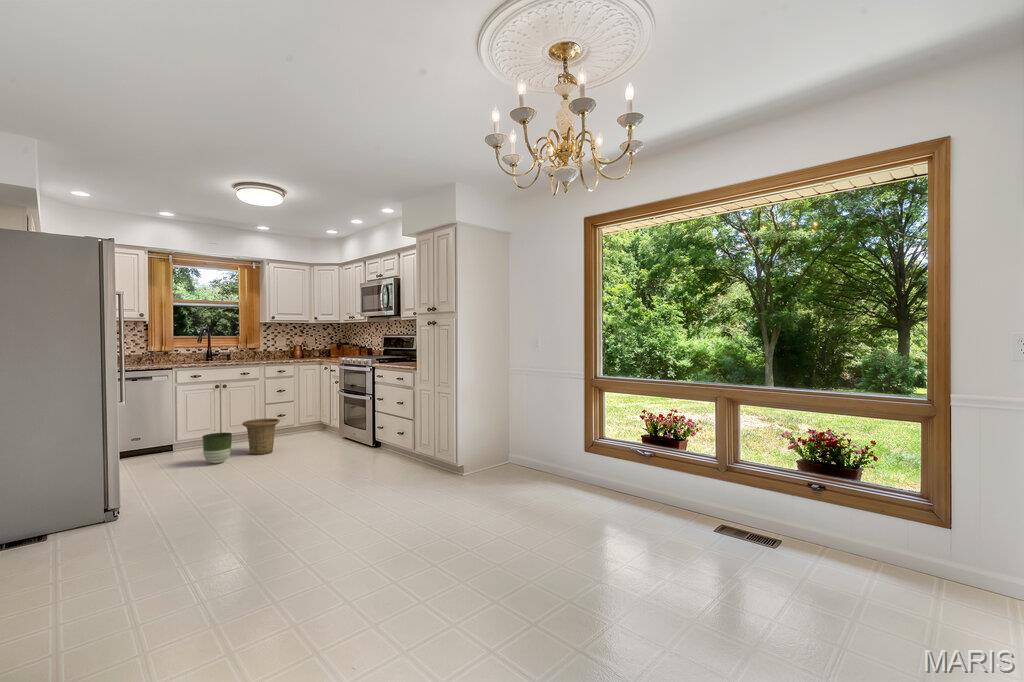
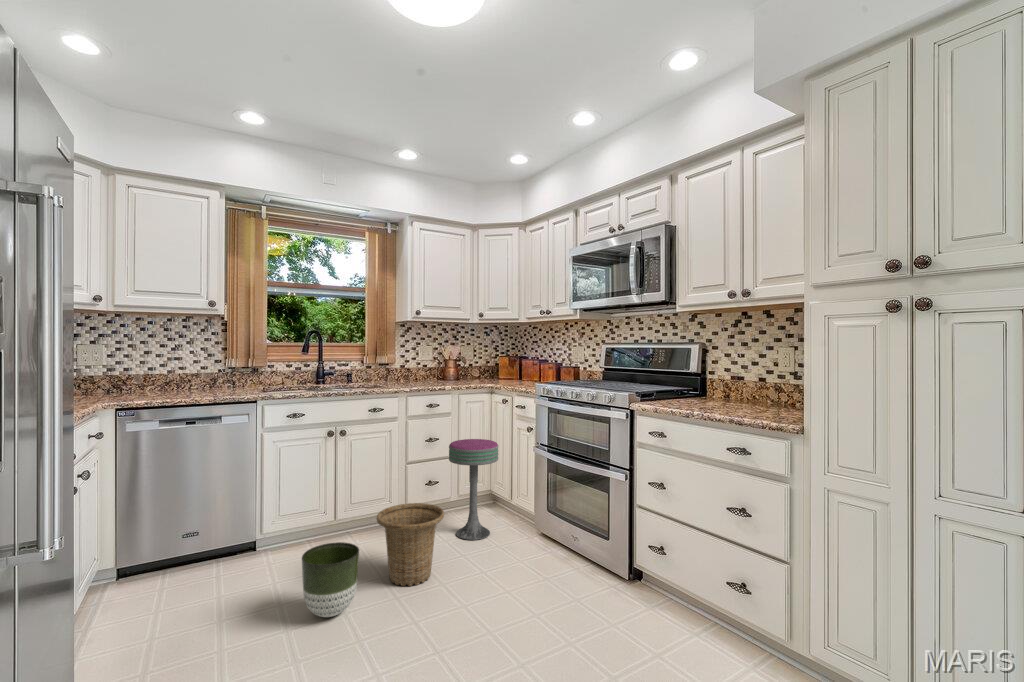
bar stool: none [288,389,318,441] -> present [449,439,498,540]

